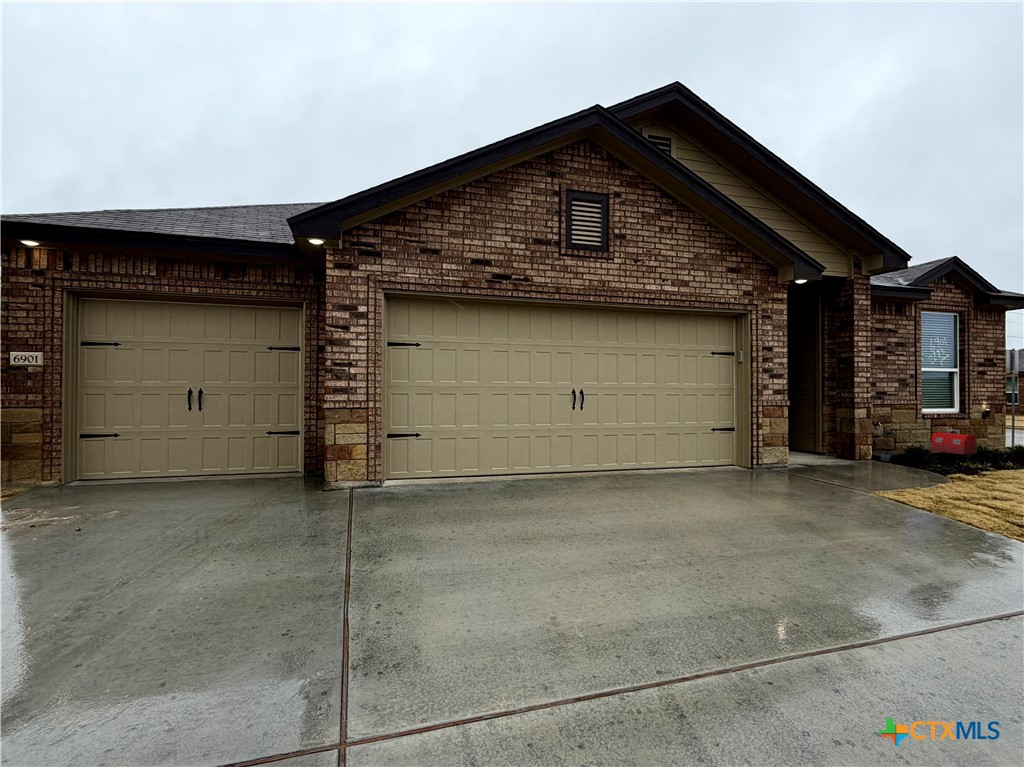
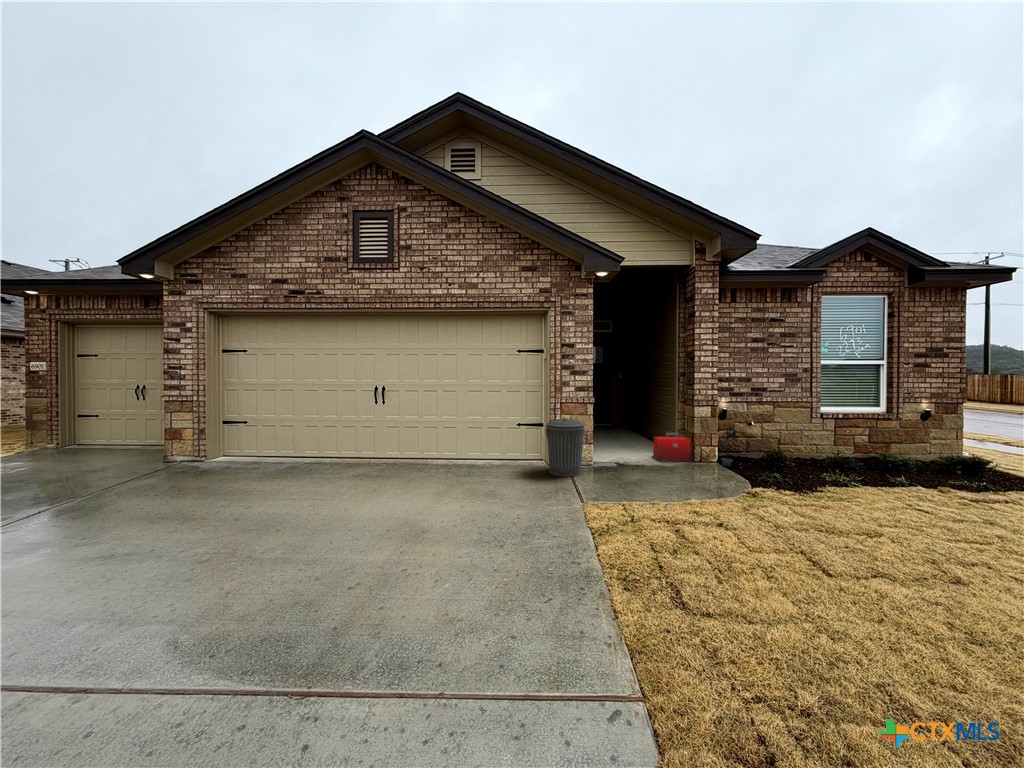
trash can: none [761,419,804,476] -> present [546,418,585,476]
toolbox: present [931,429,977,454] -> present [653,433,692,462]

